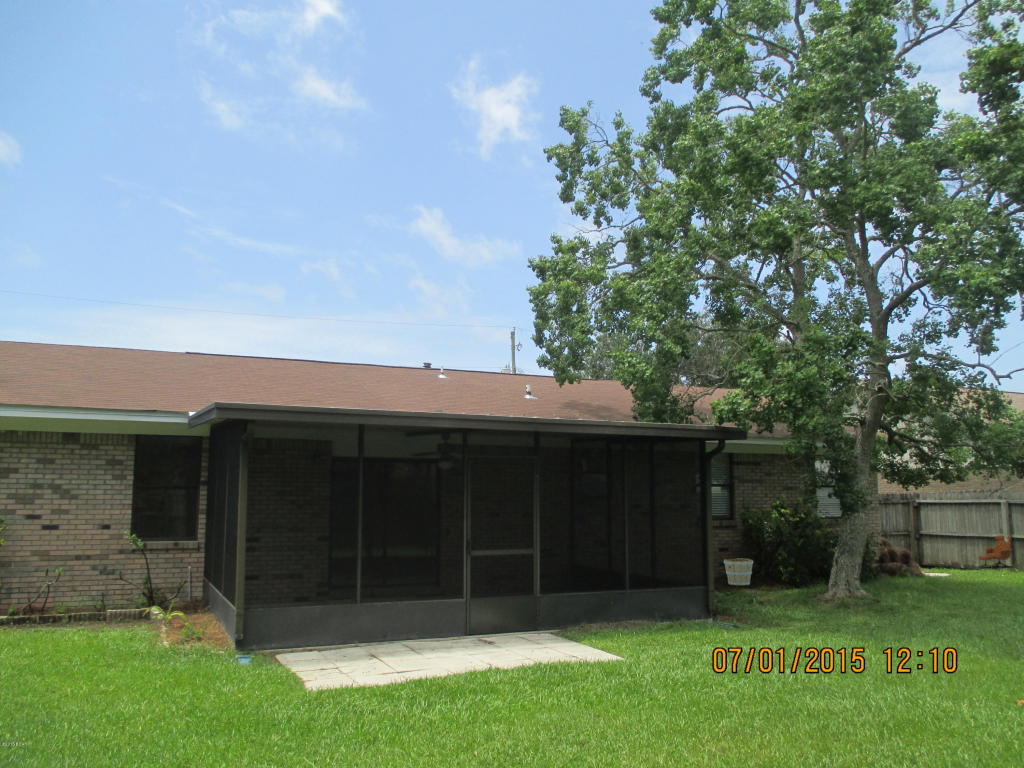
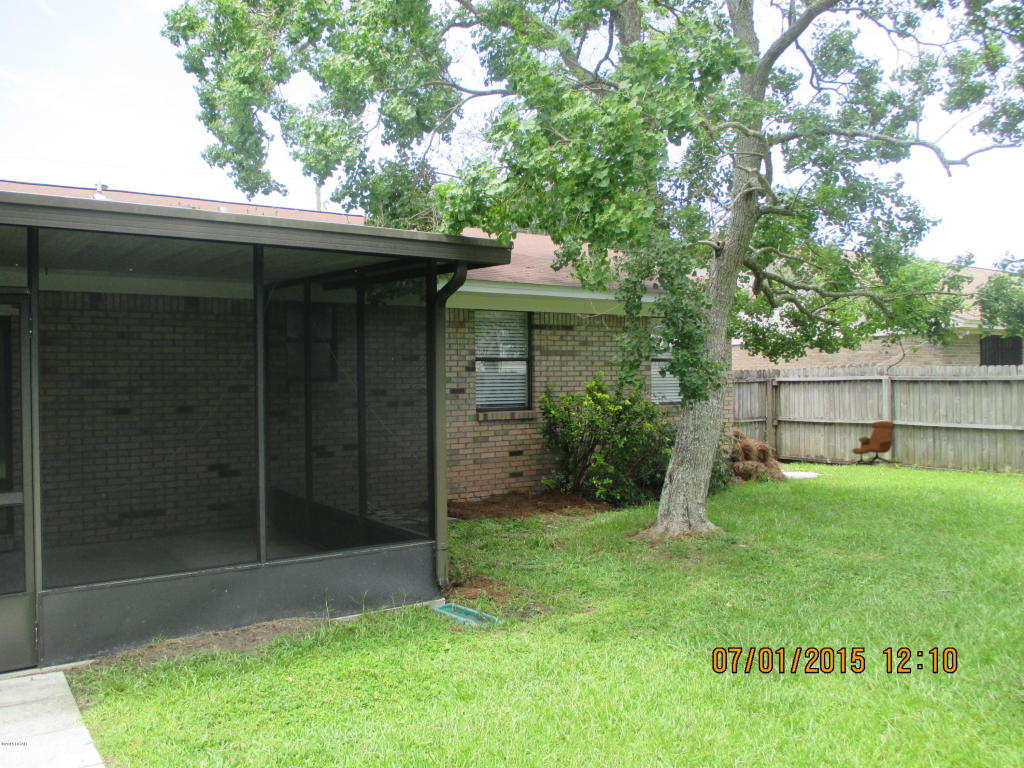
wooden bucket: present [724,558,753,585] -> none [508,465,552,507]

